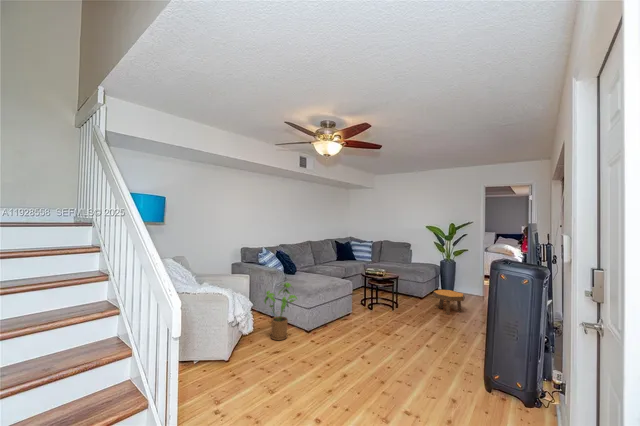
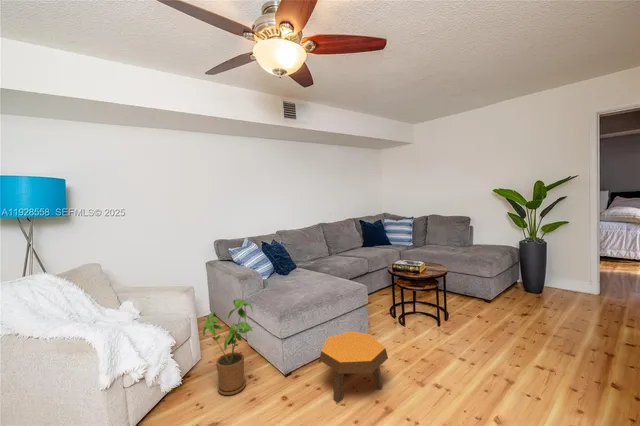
footstool: present [433,290,465,315] -> present [320,331,388,403]

